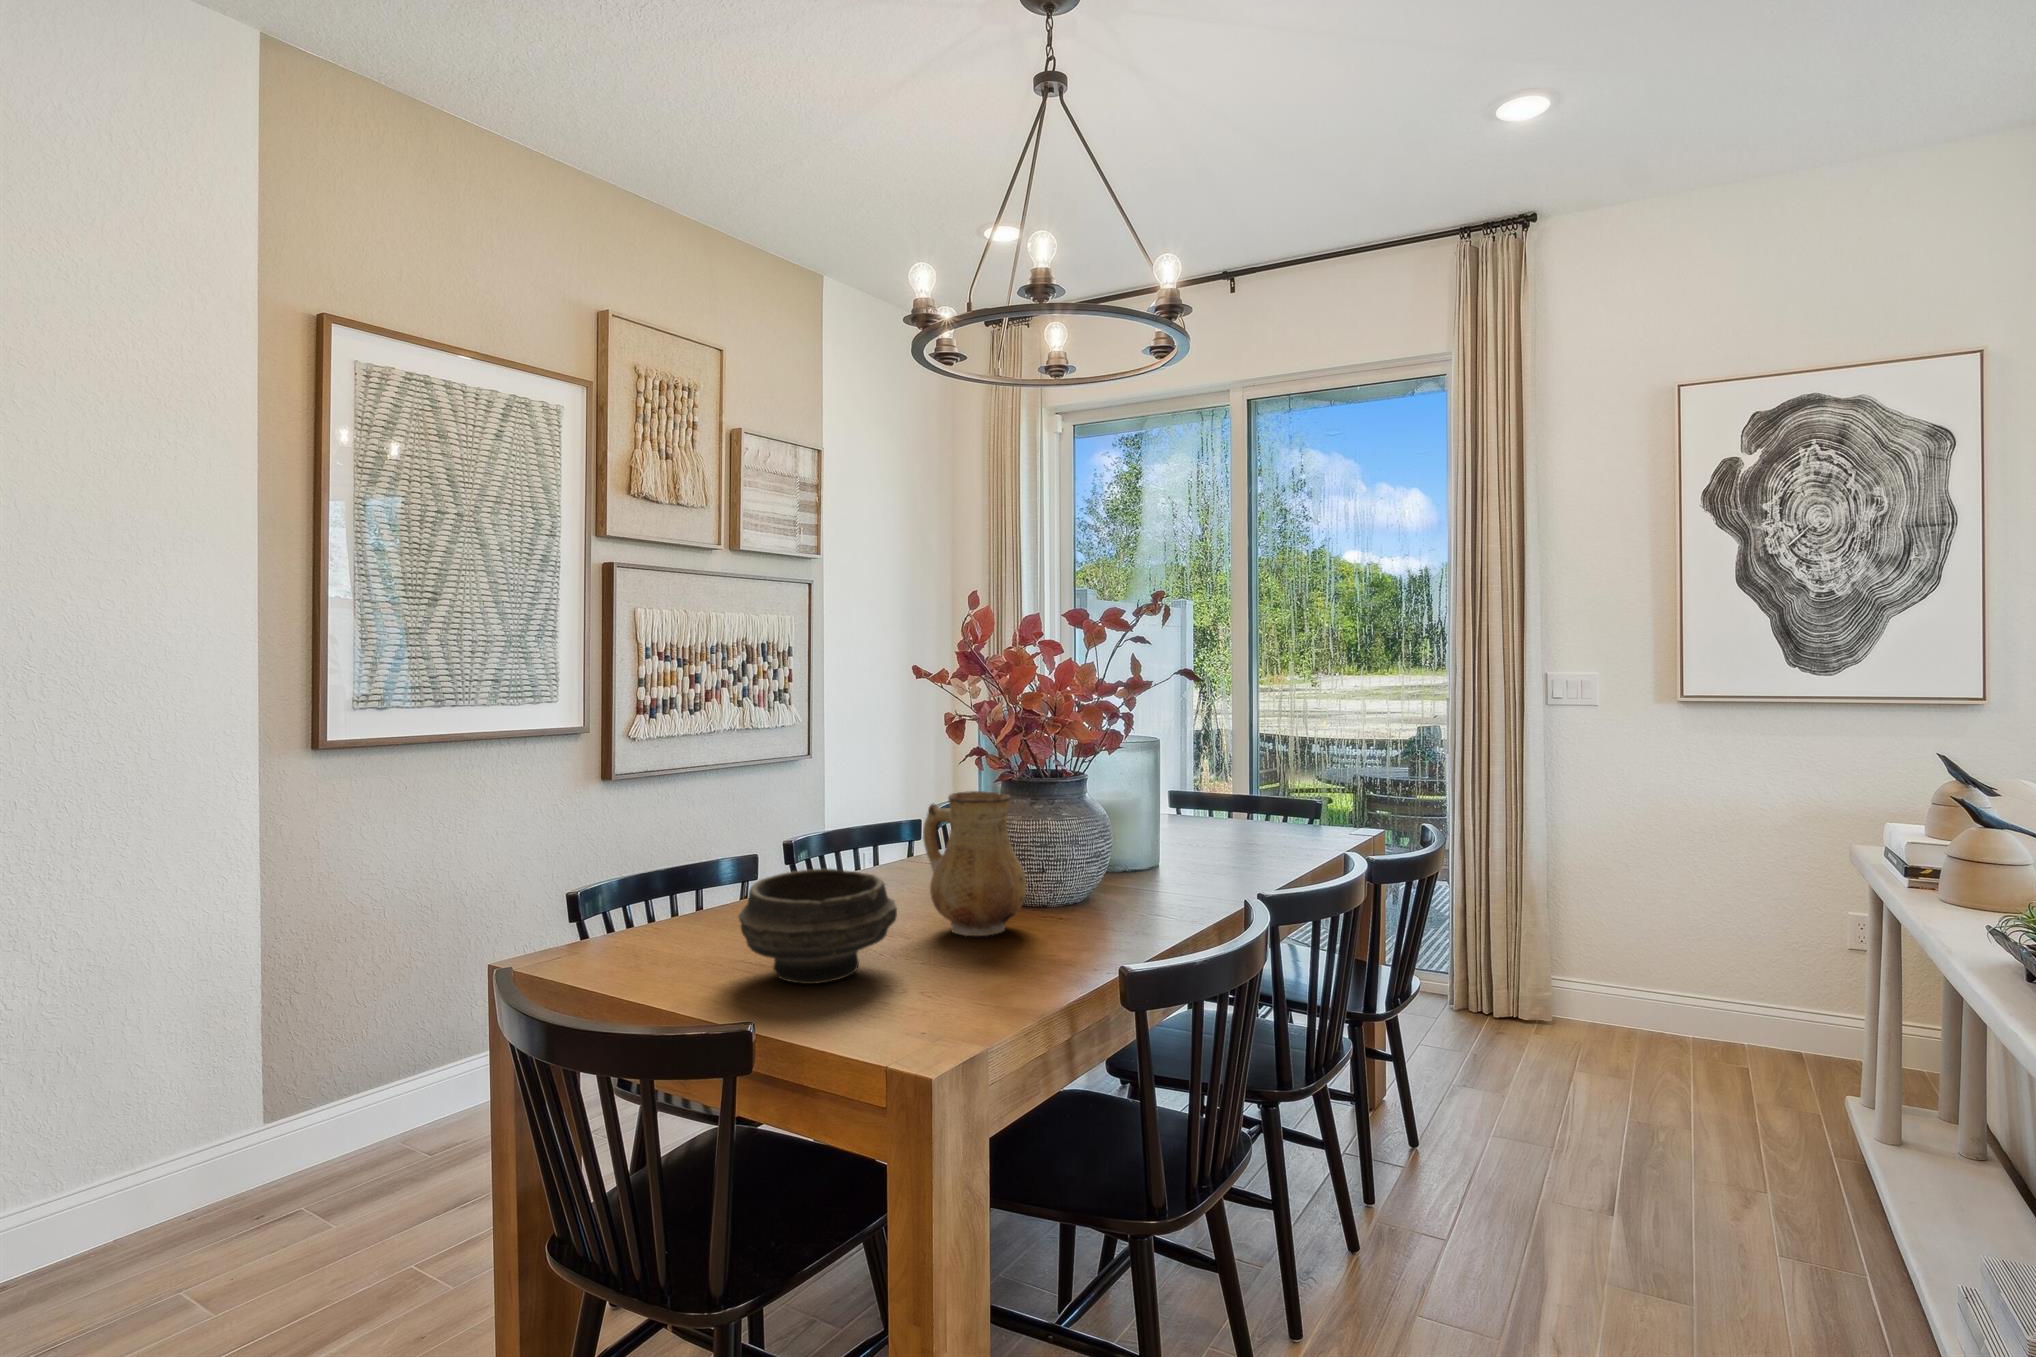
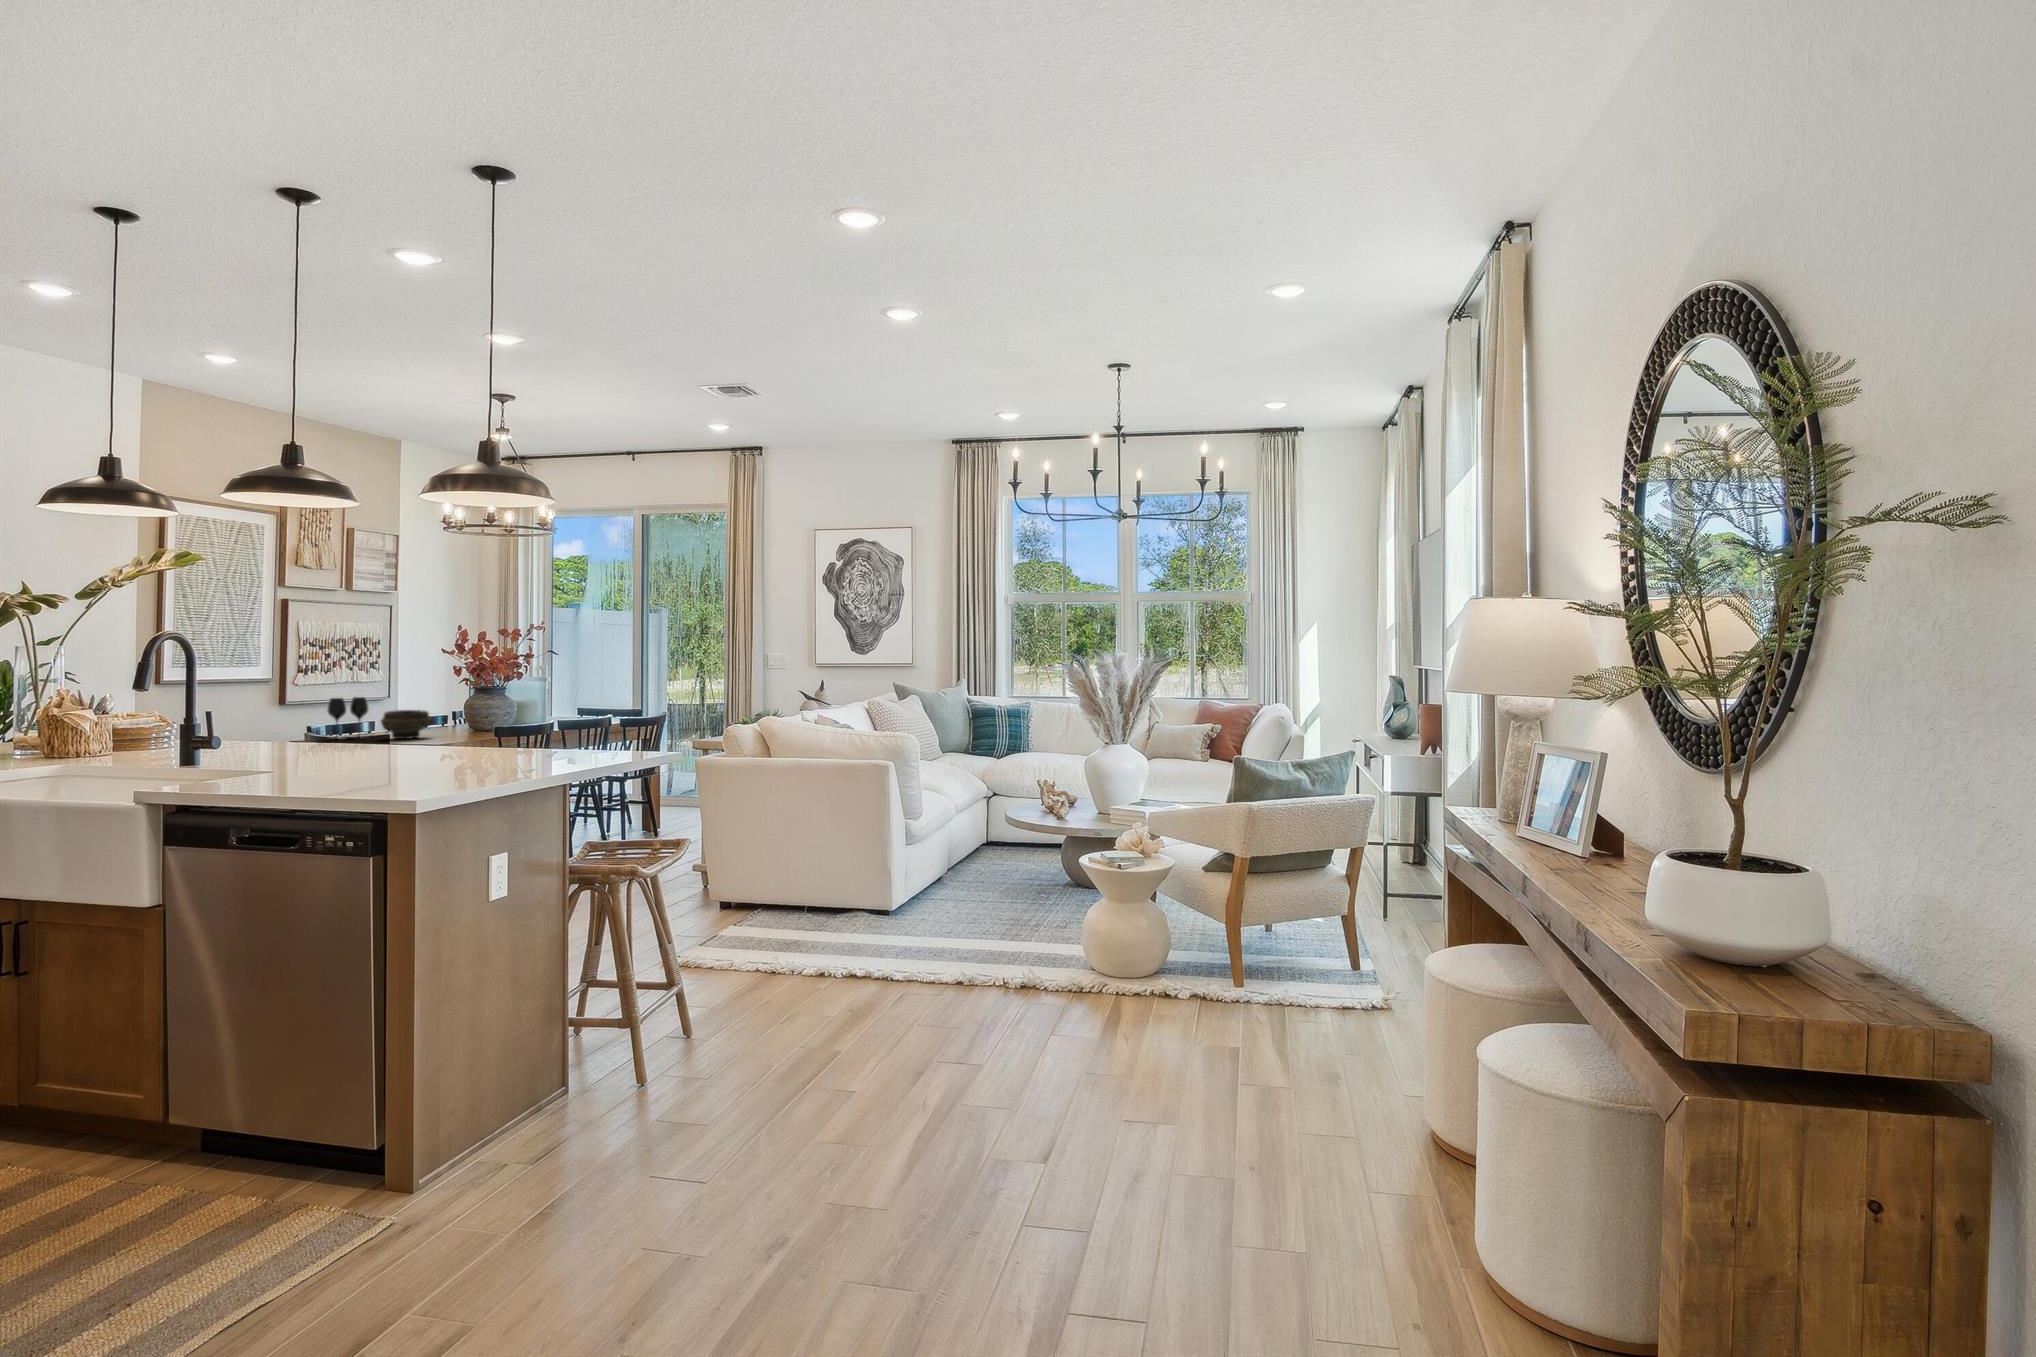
ceramic pitcher: present [923,791,1027,936] -> none [443,689,480,734]
wine glass: none [598,815,720,956] -> present [327,697,368,739]

